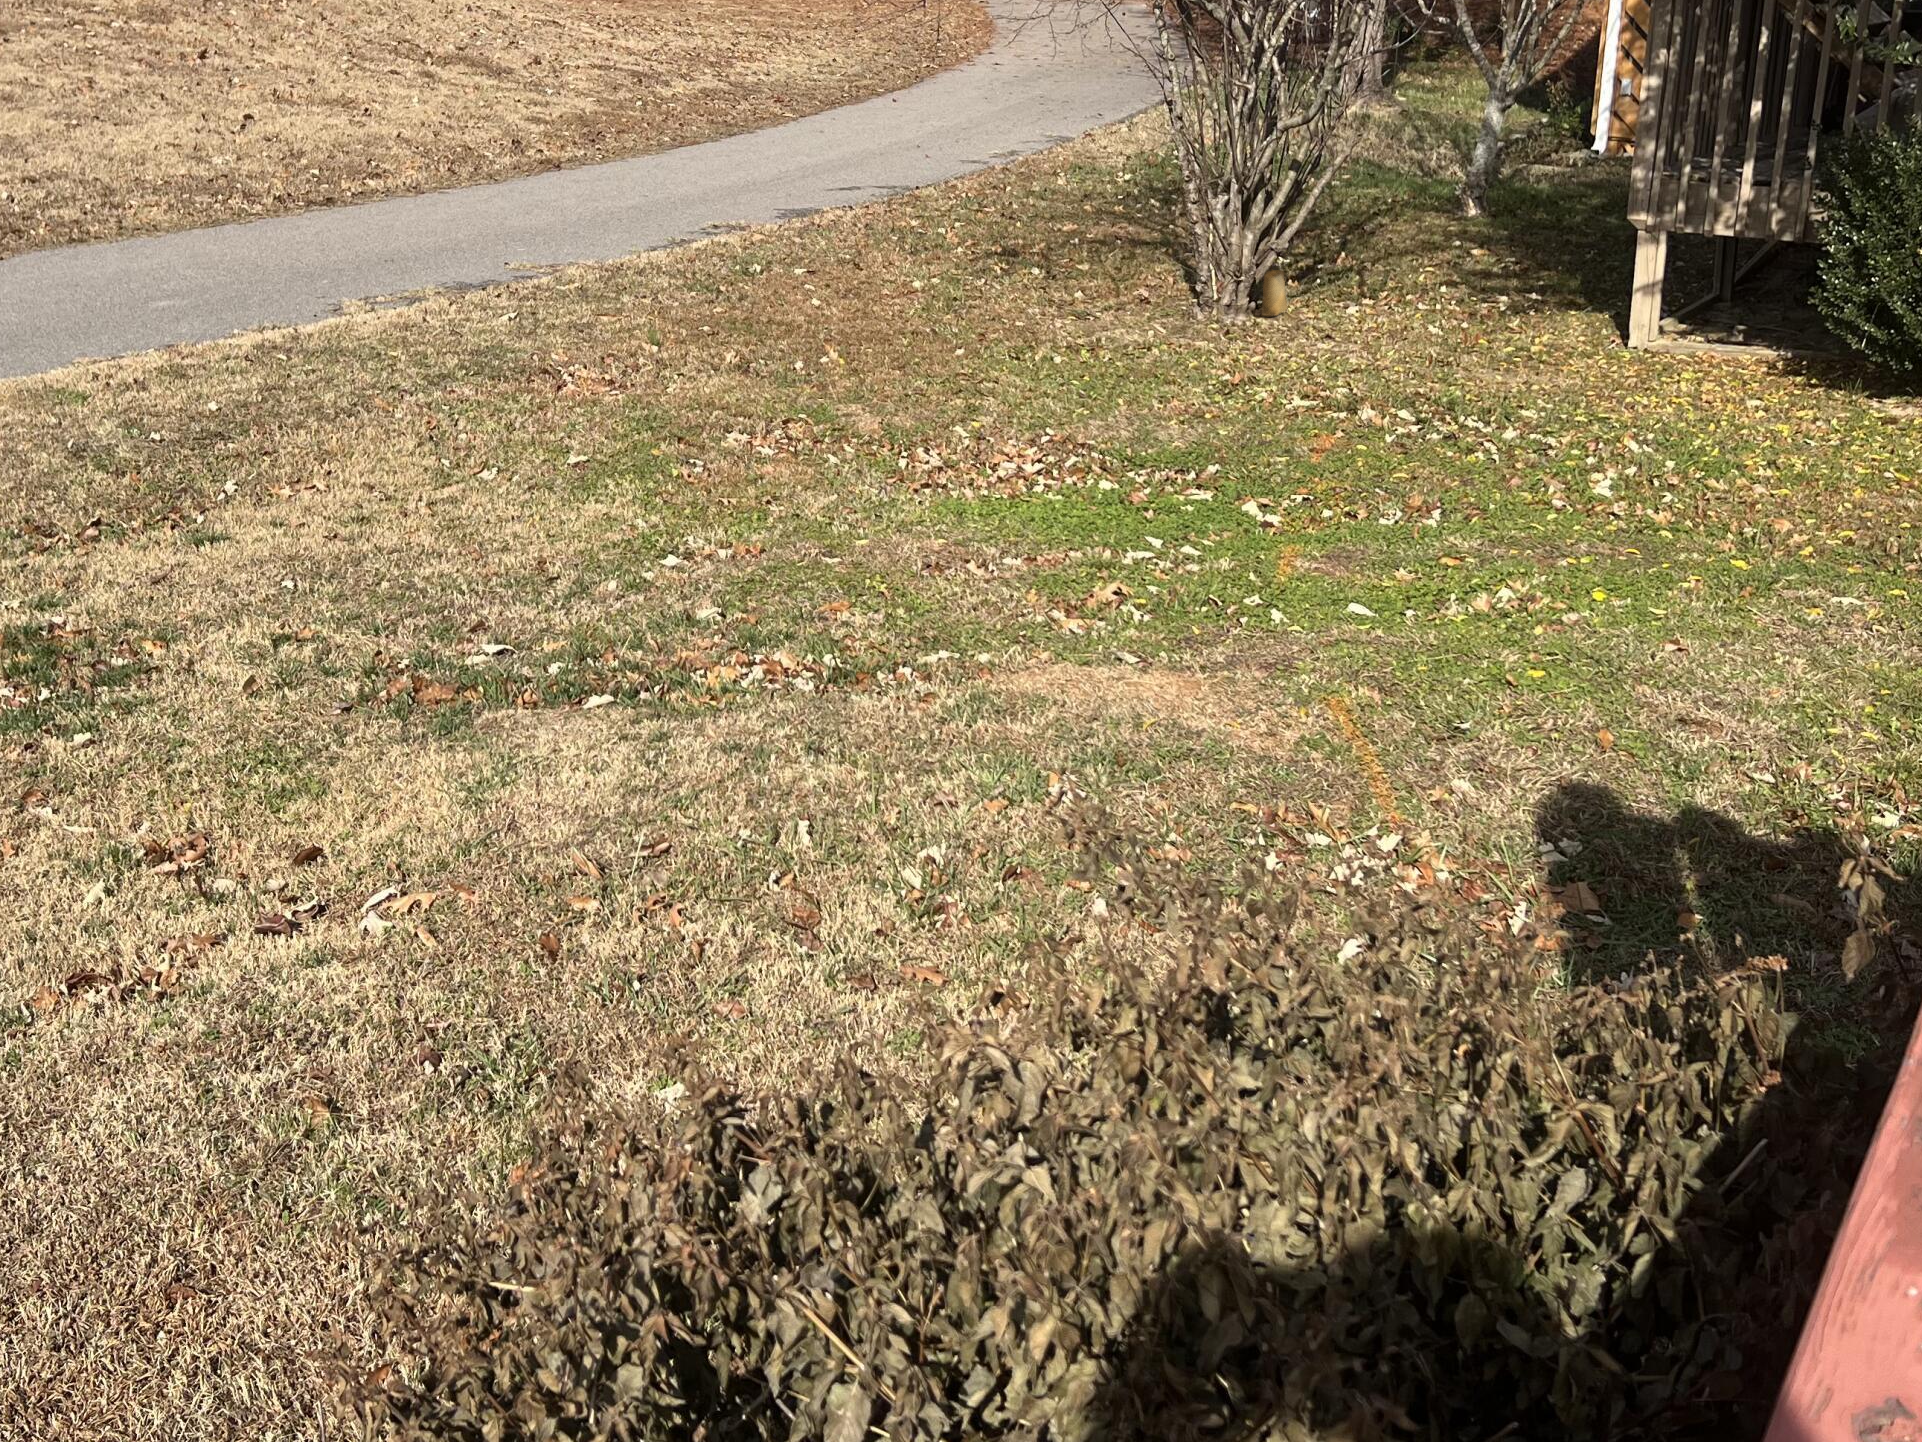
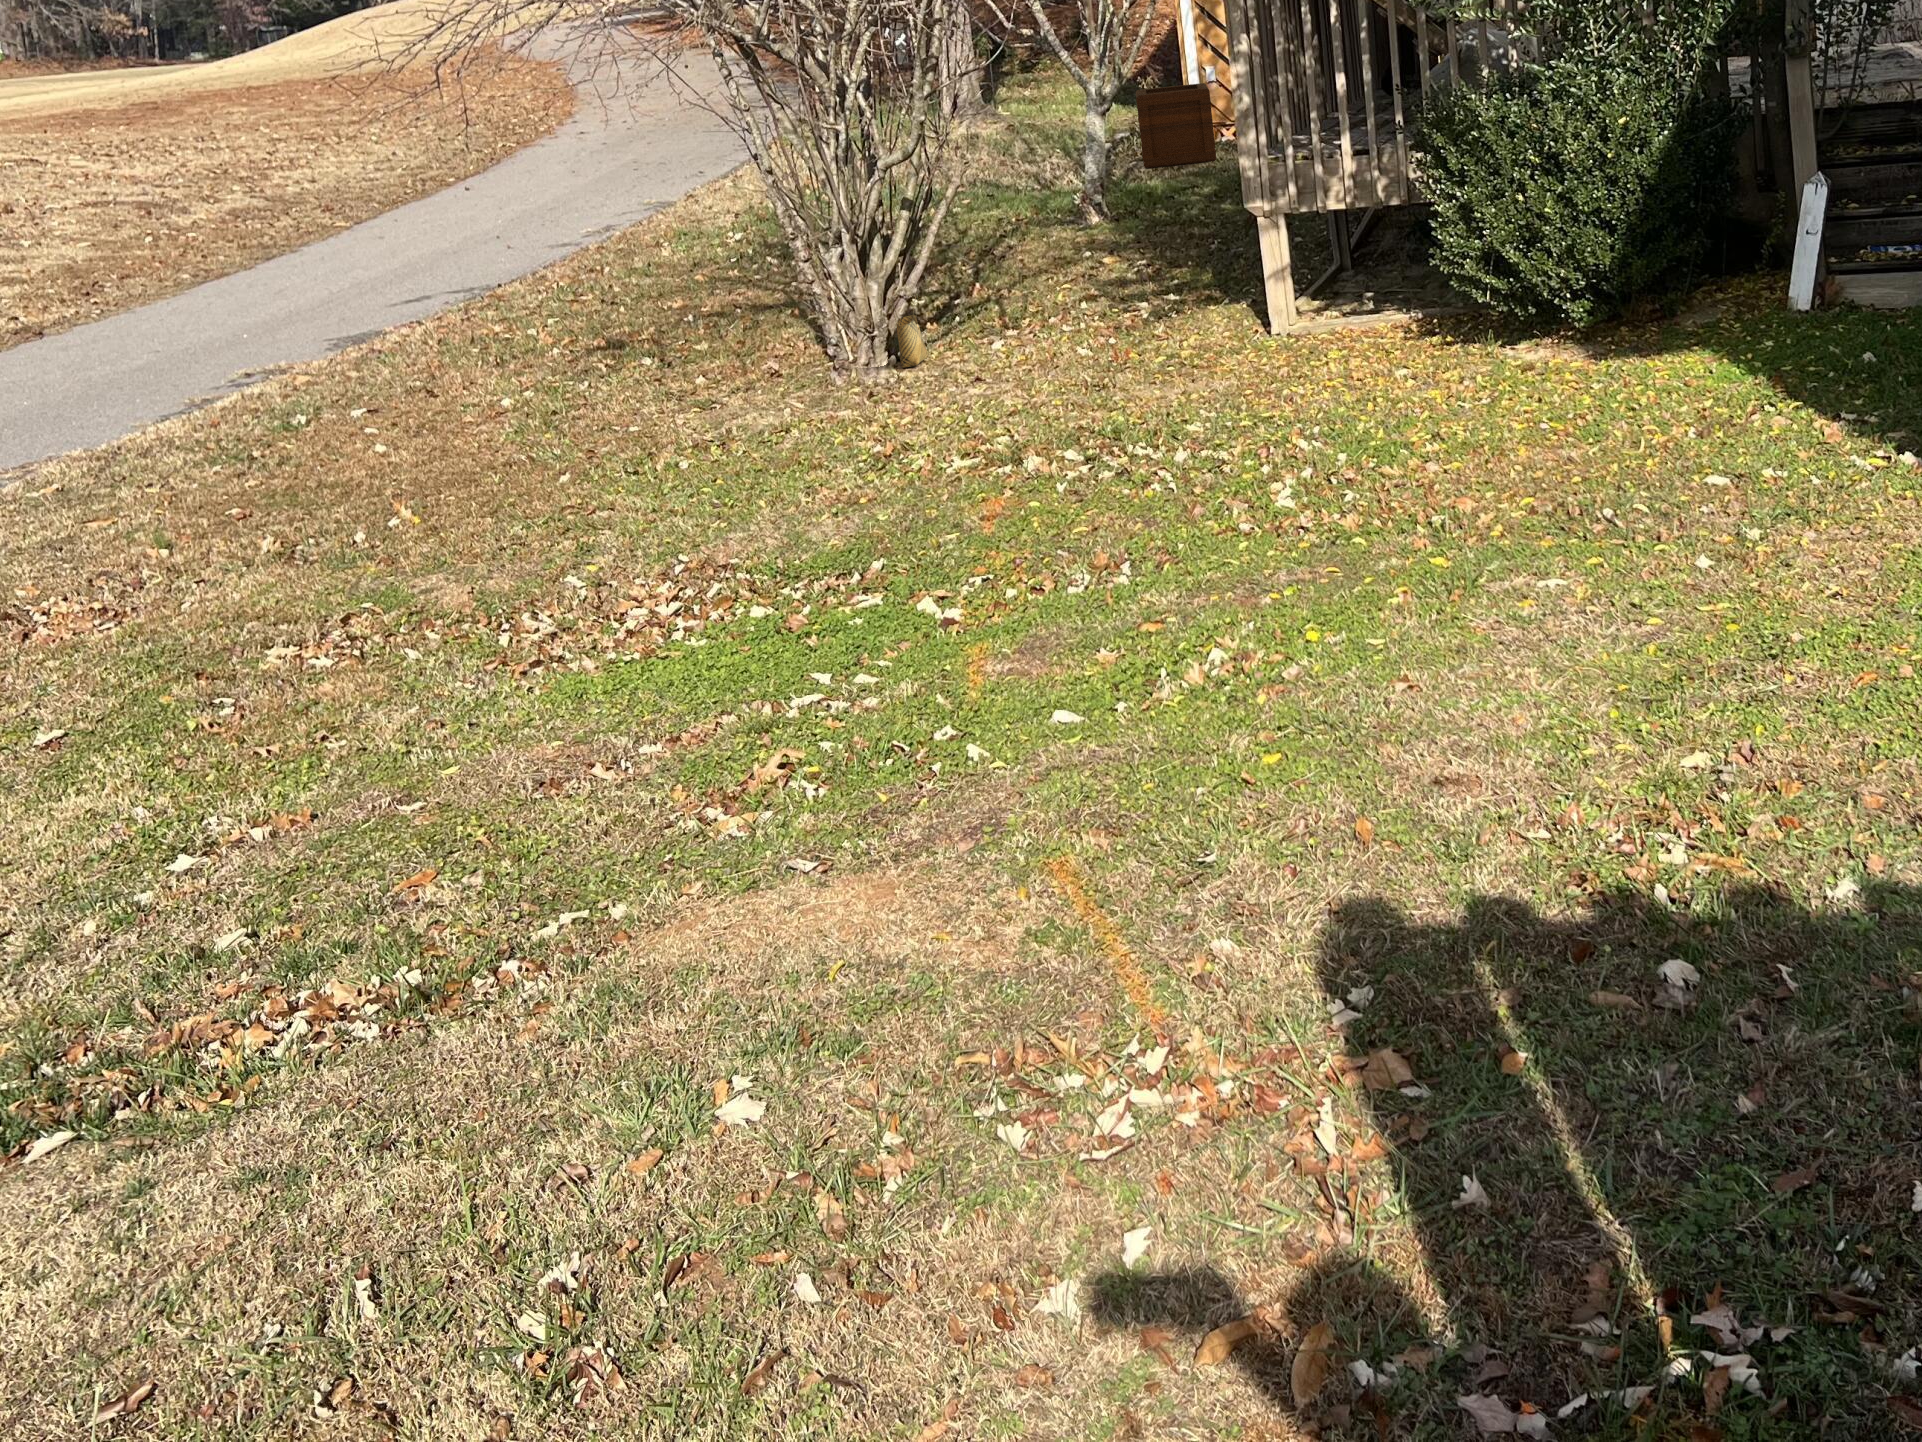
wooden crate: none [1538,94,1625,178] -> present [1136,83,1216,168]

